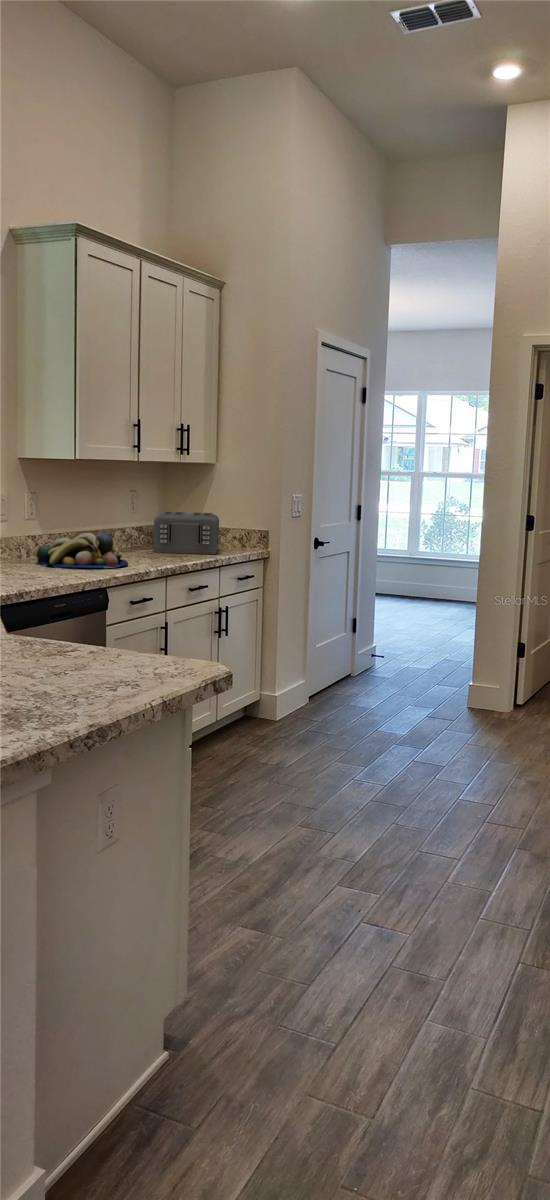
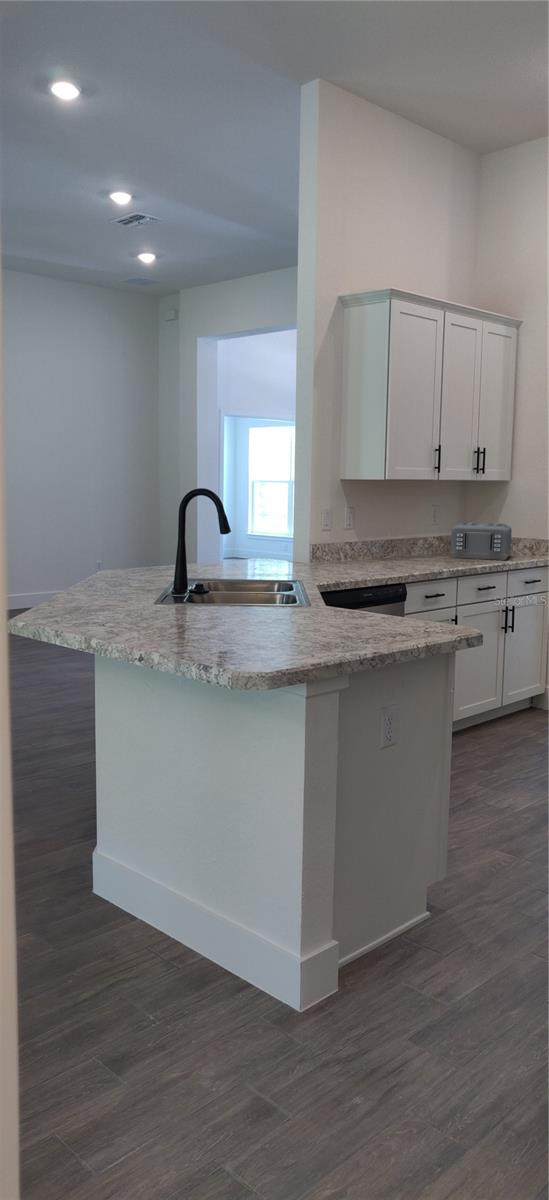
fruit bowl: present [36,533,128,568] -> none [350,539,426,568]

